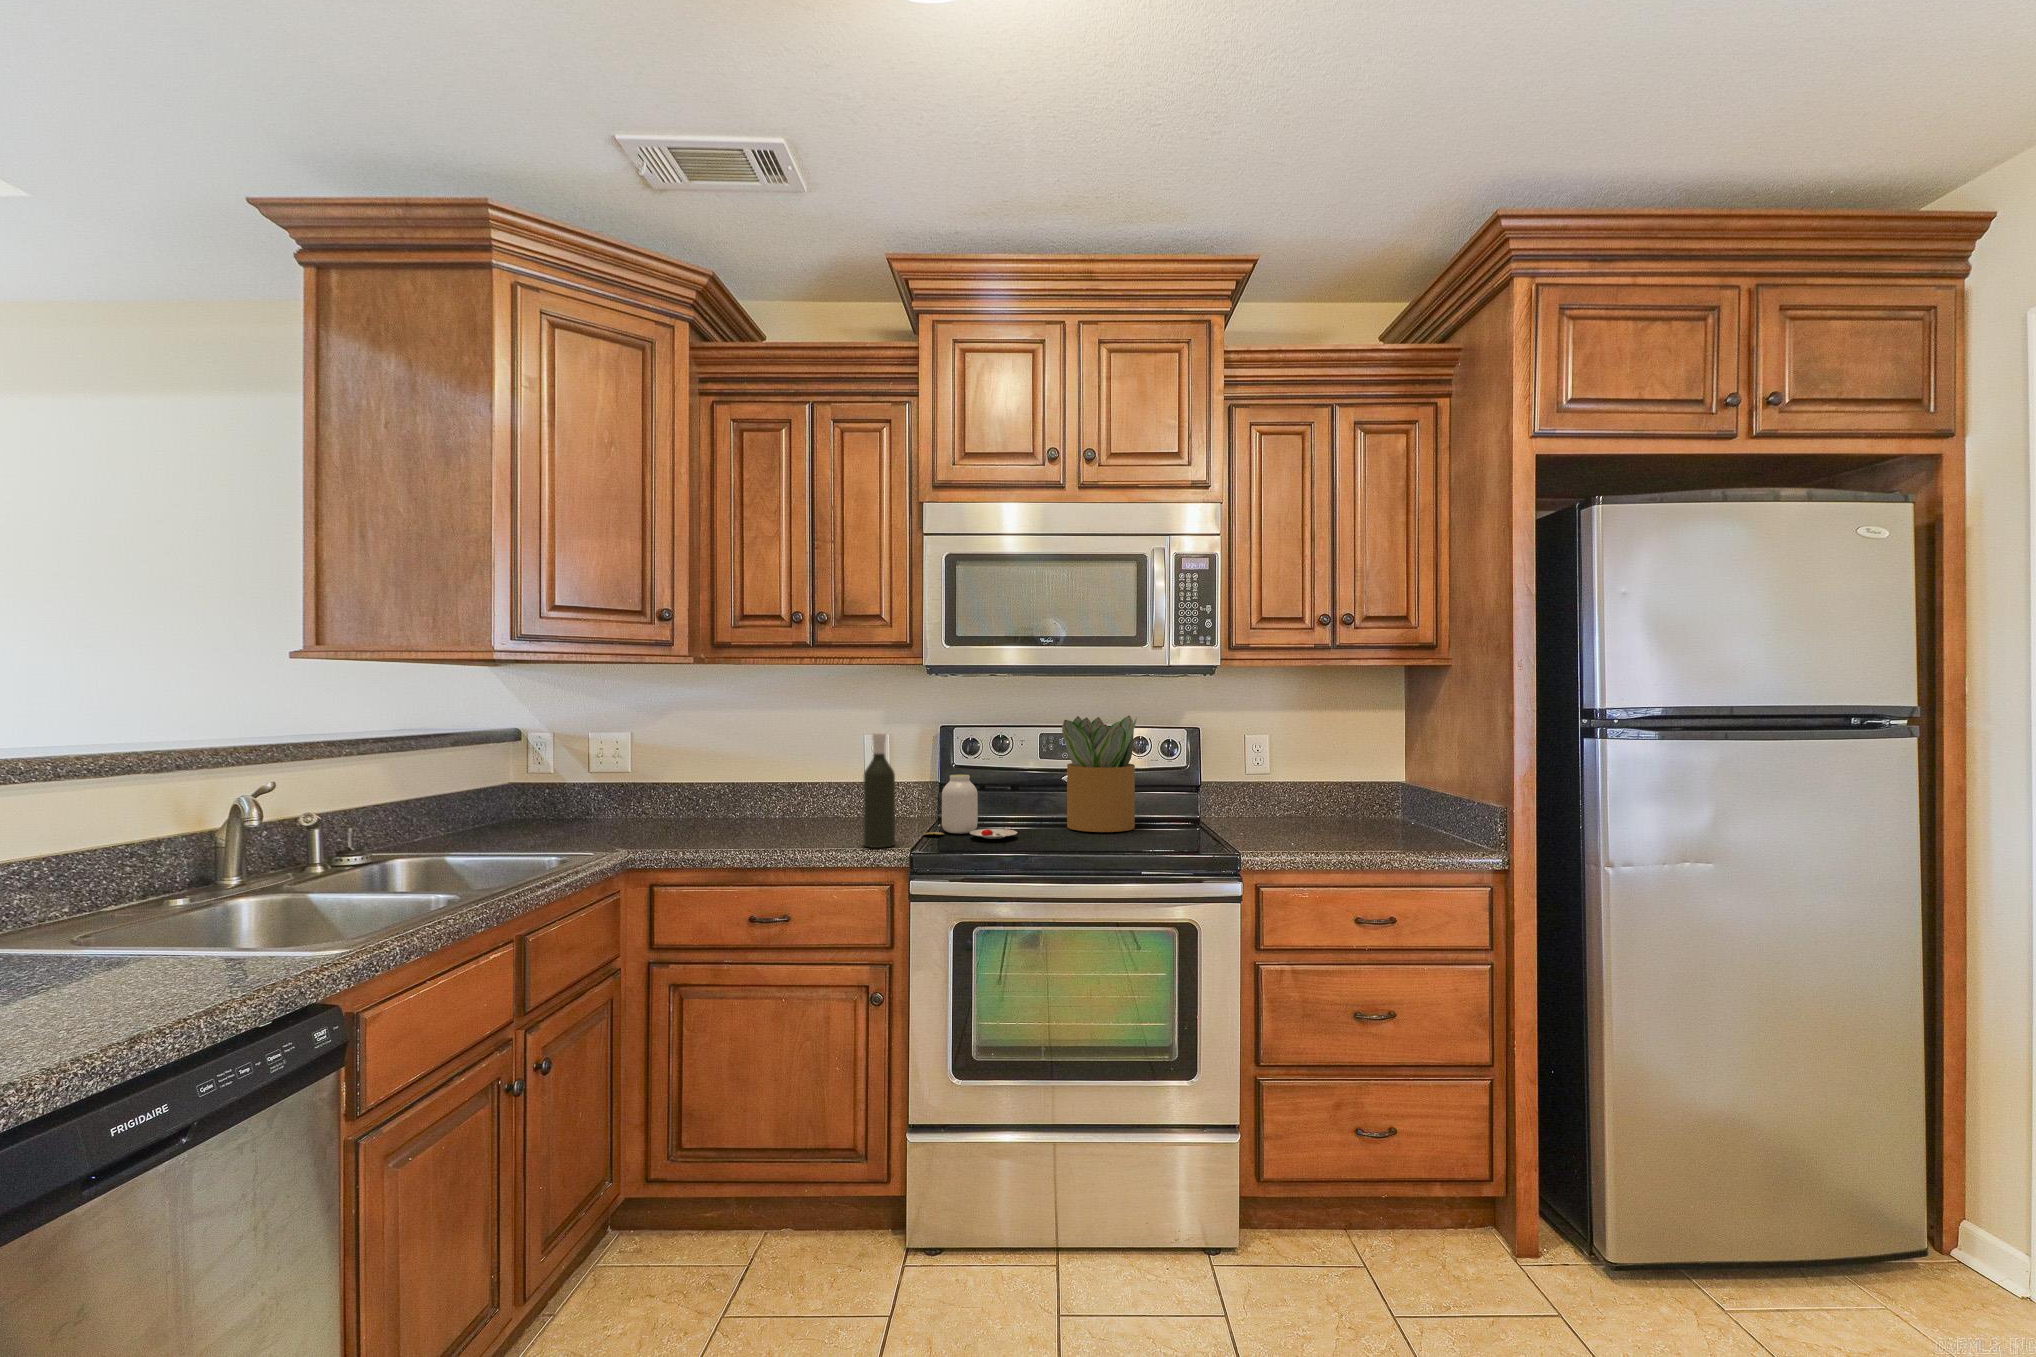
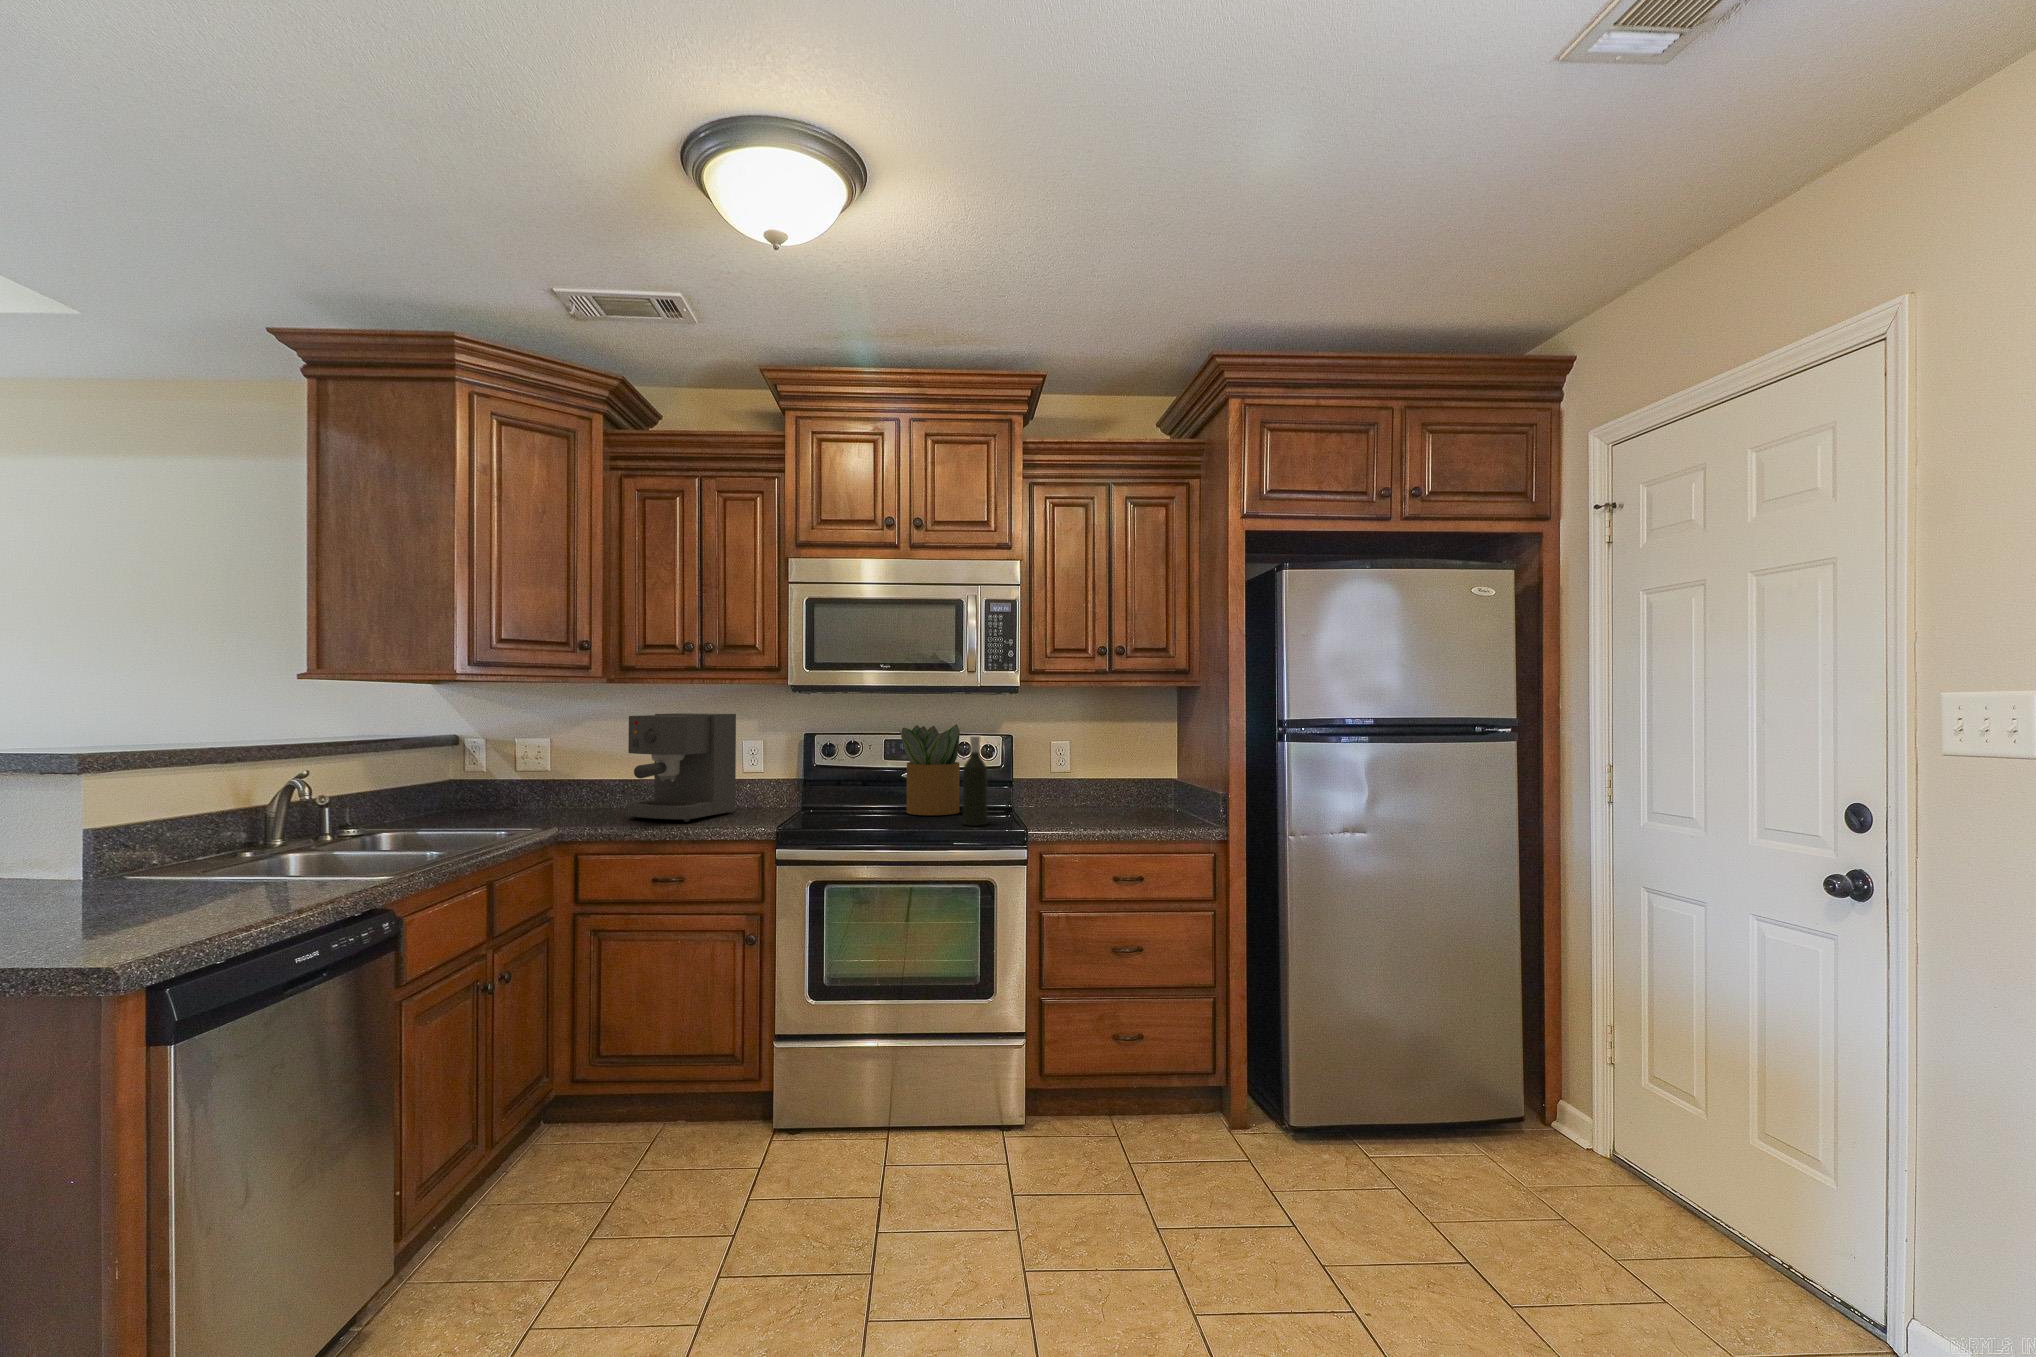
coffee maker: none [724,700,852,837] -> present [627,713,736,822]
bottle: present [863,733,895,848] -> present [963,736,987,826]
jar: present [924,775,1017,839] -> none [789,772,863,821]

